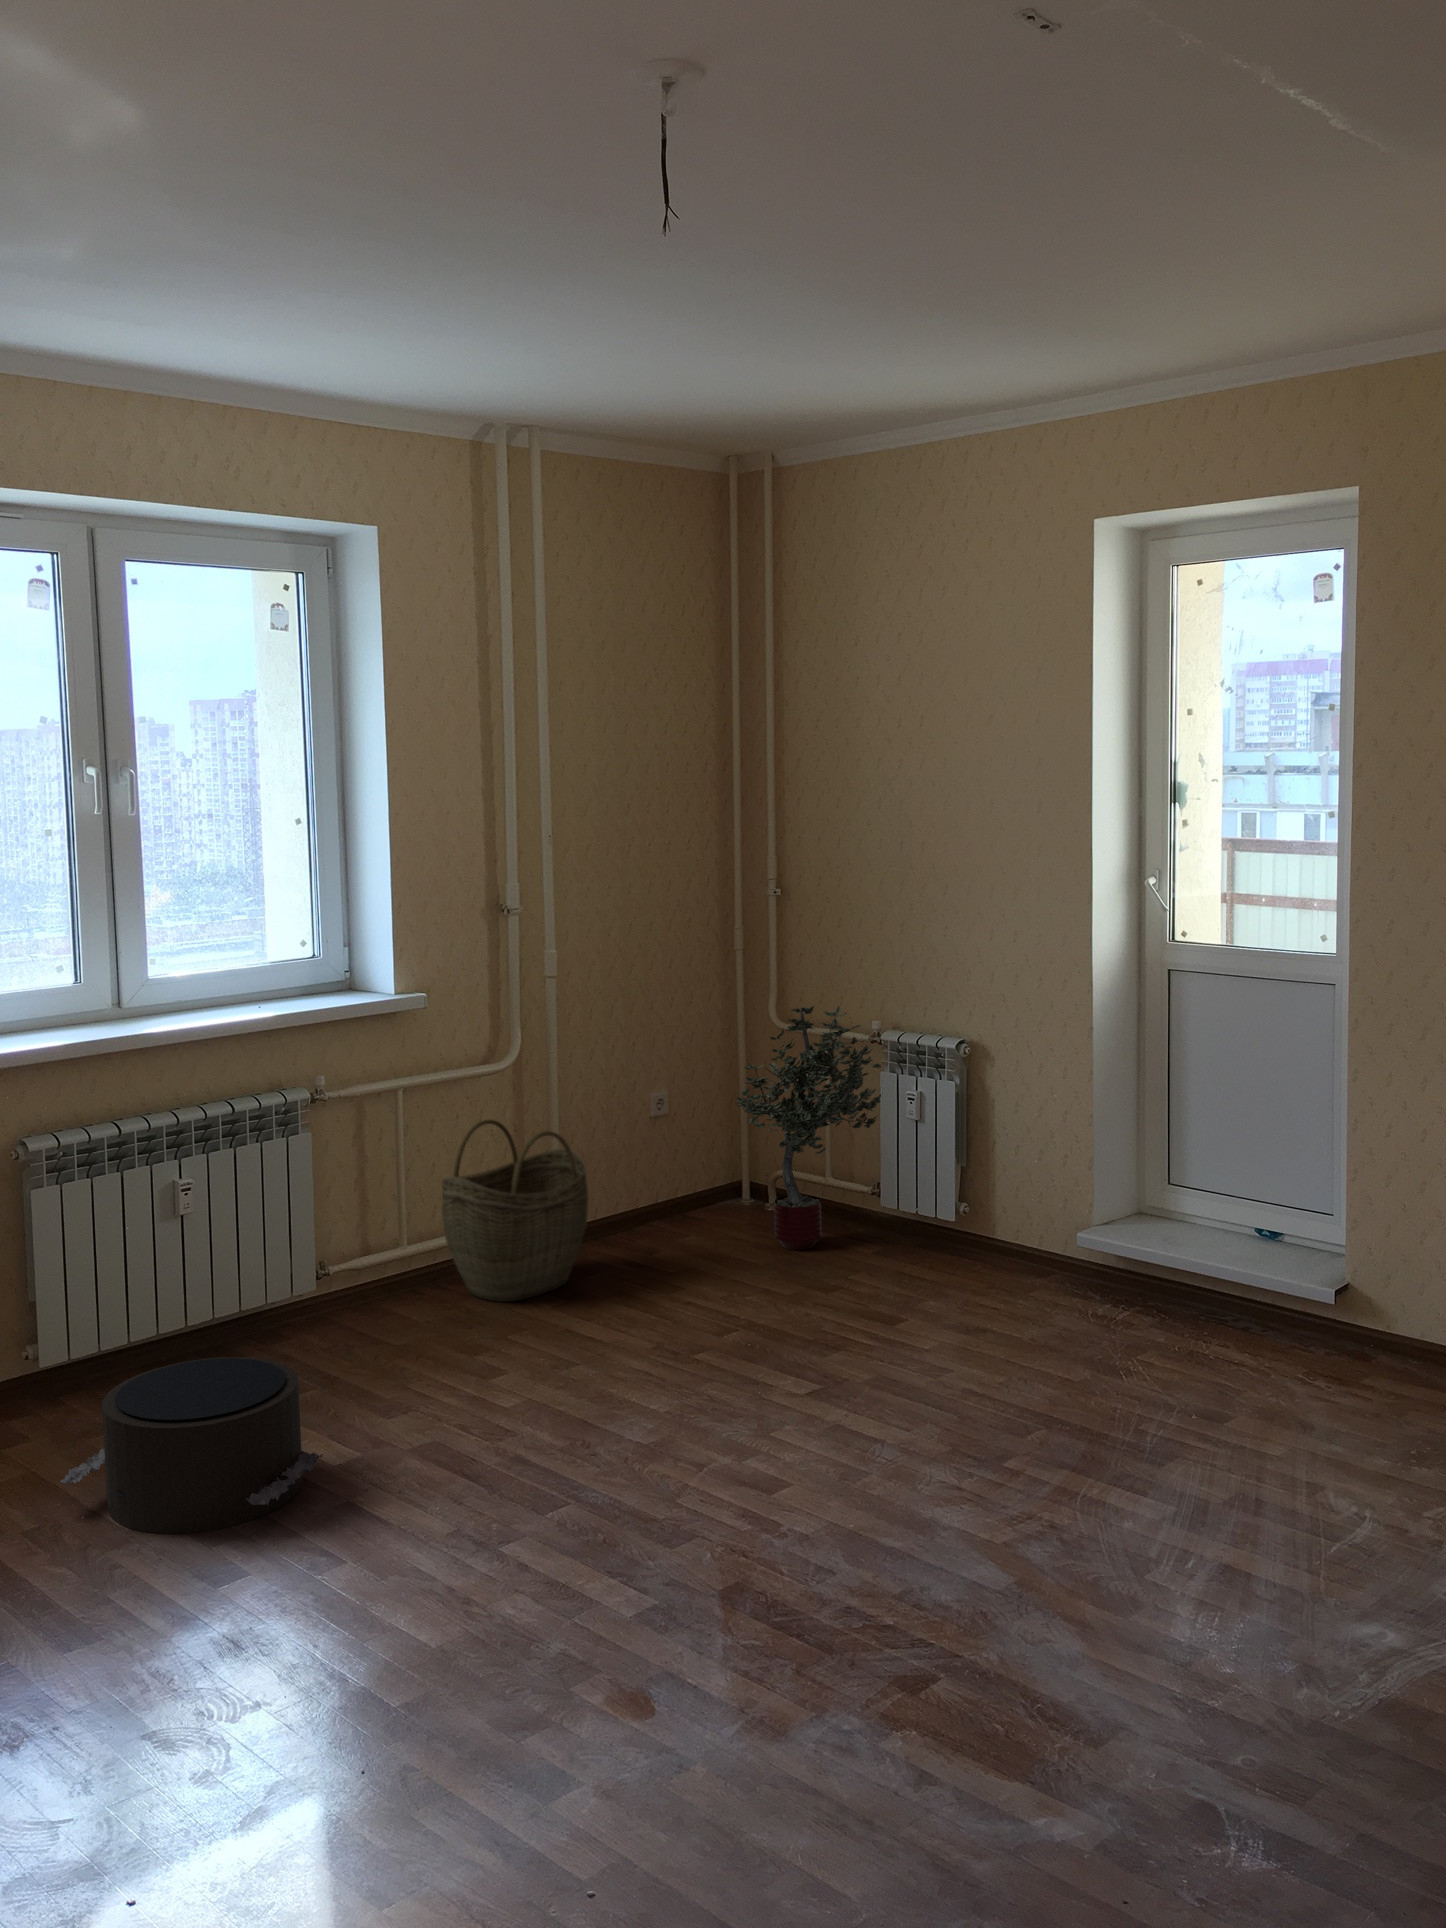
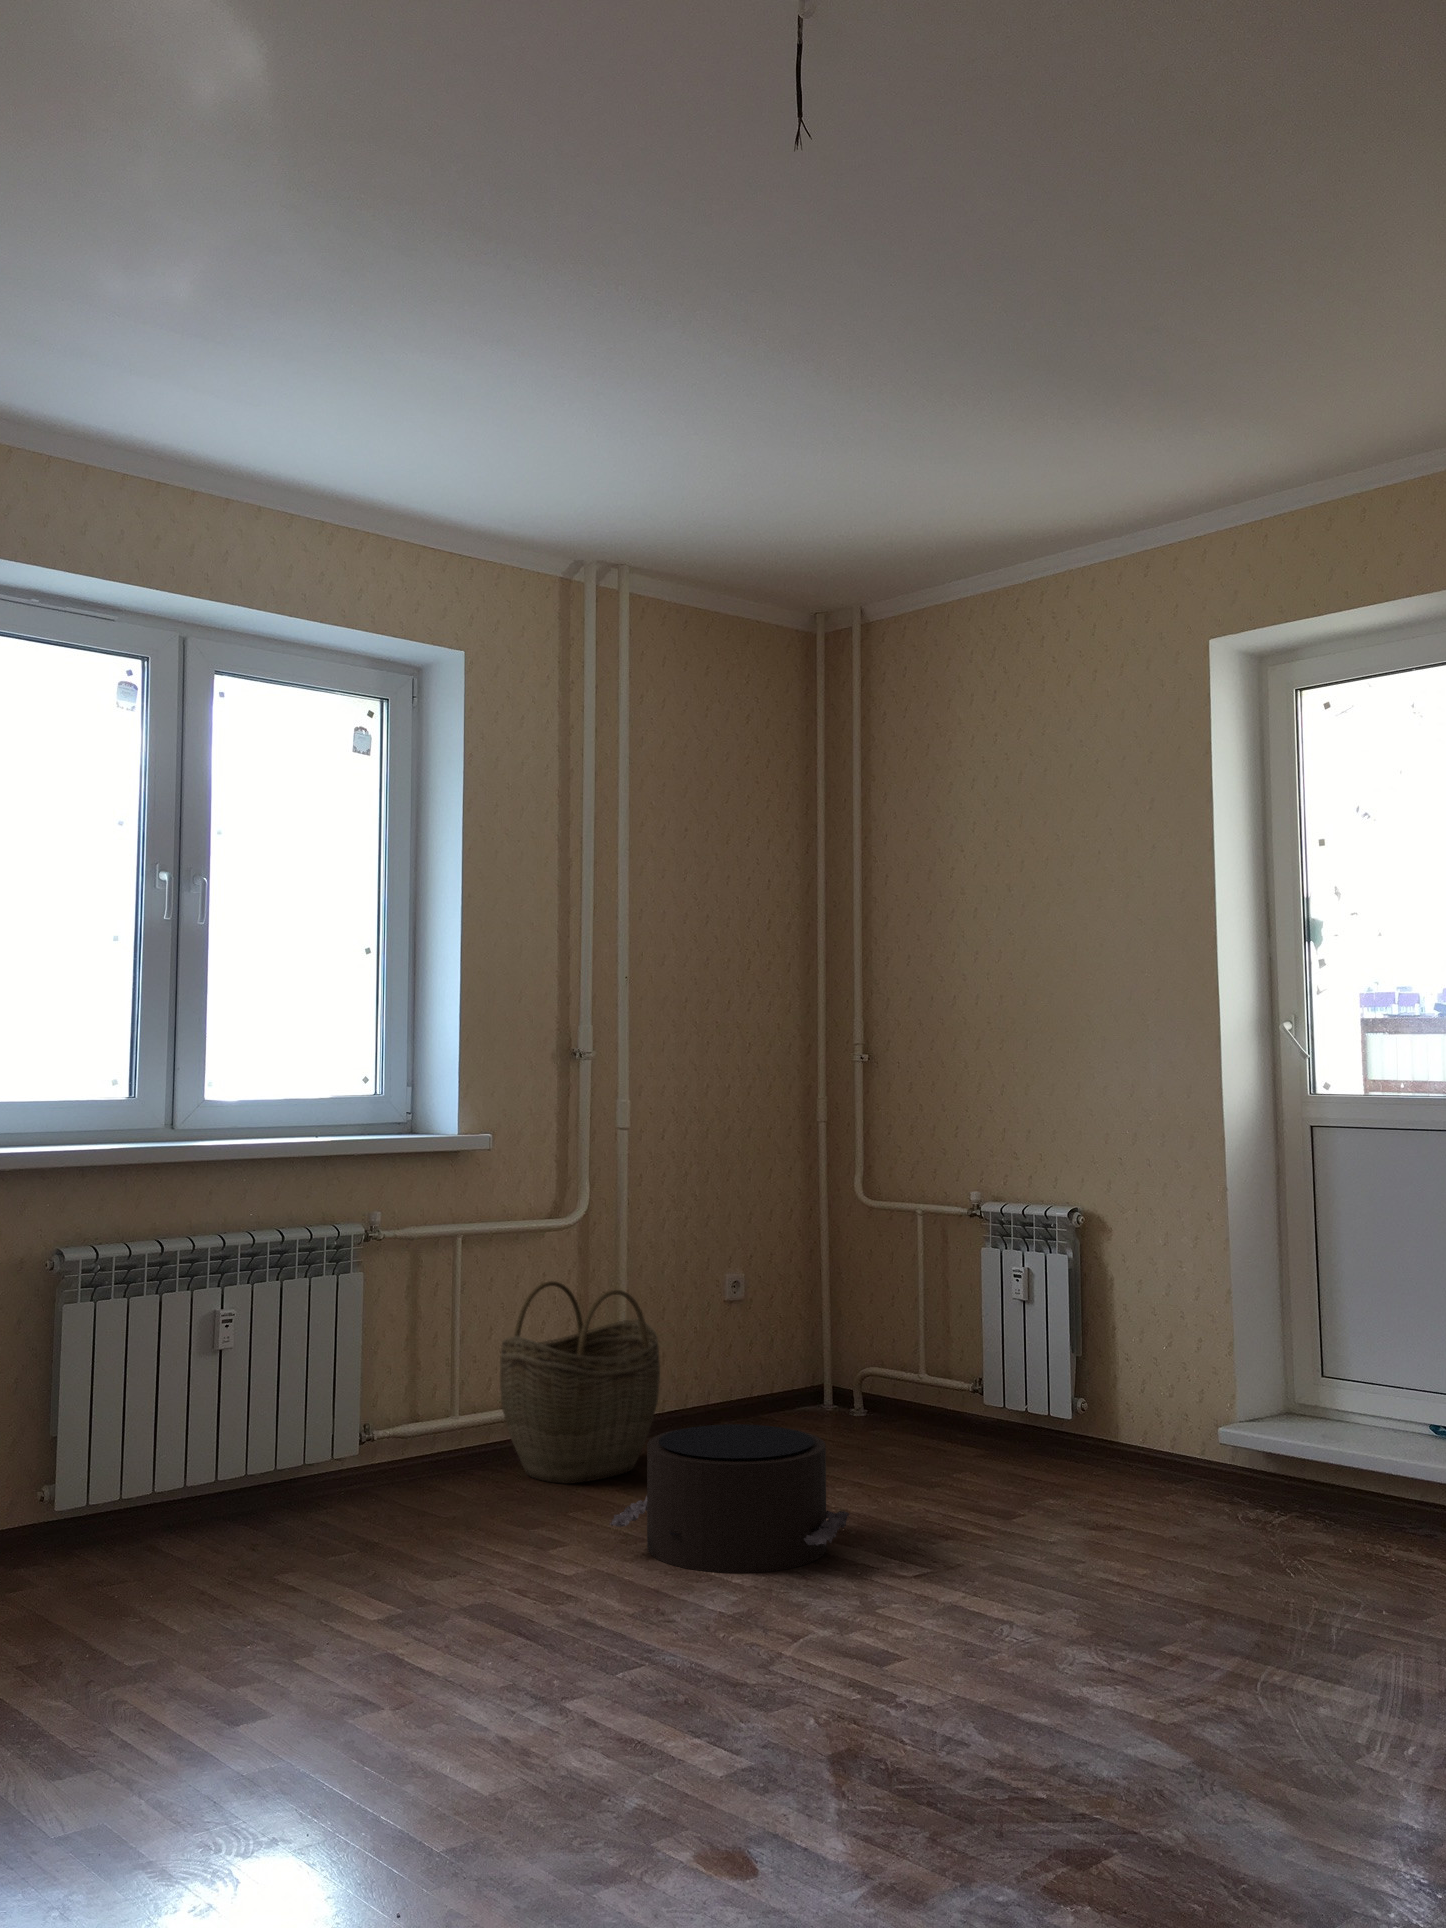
potted tree: present [736,1006,881,1250] -> none [819,1170,985,1449]
pouf: present [60,1357,323,1534] -> present [610,1424,849,1573]

